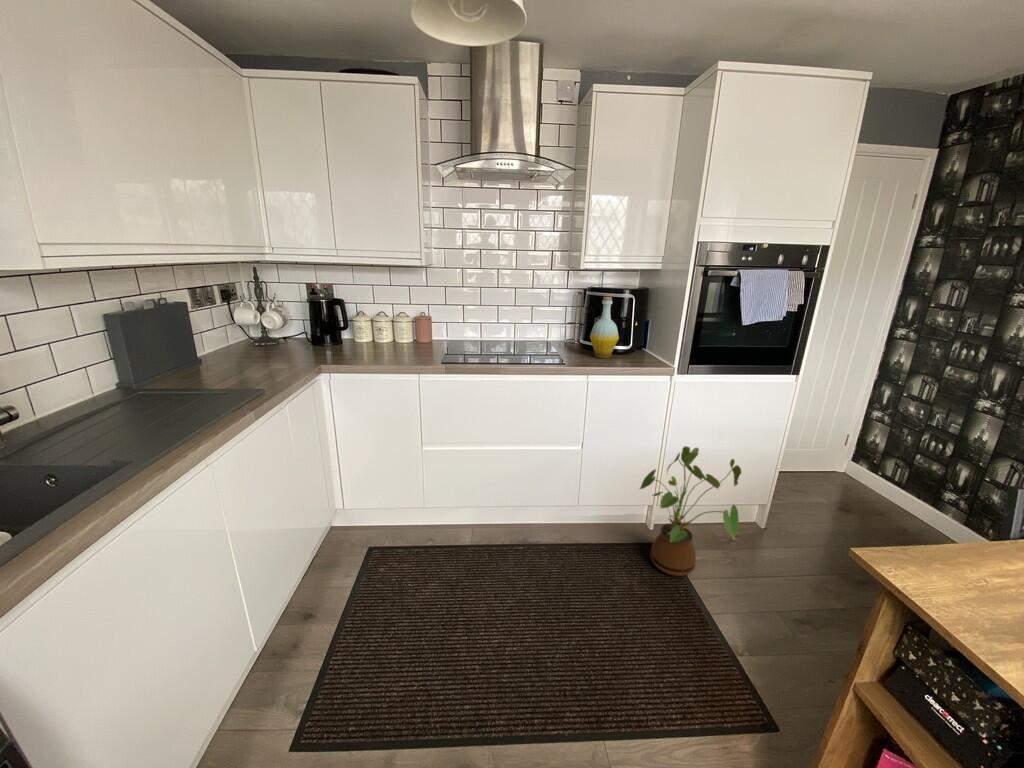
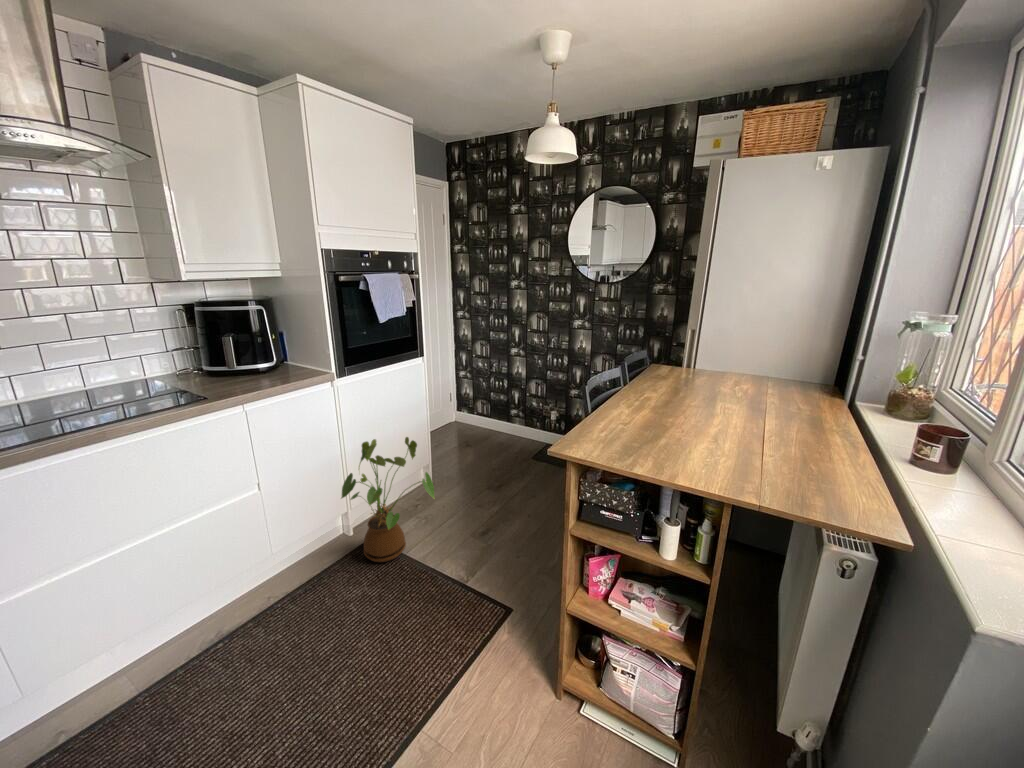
bottle: present [590,297,619,358] -> none [224,311,262,382]

